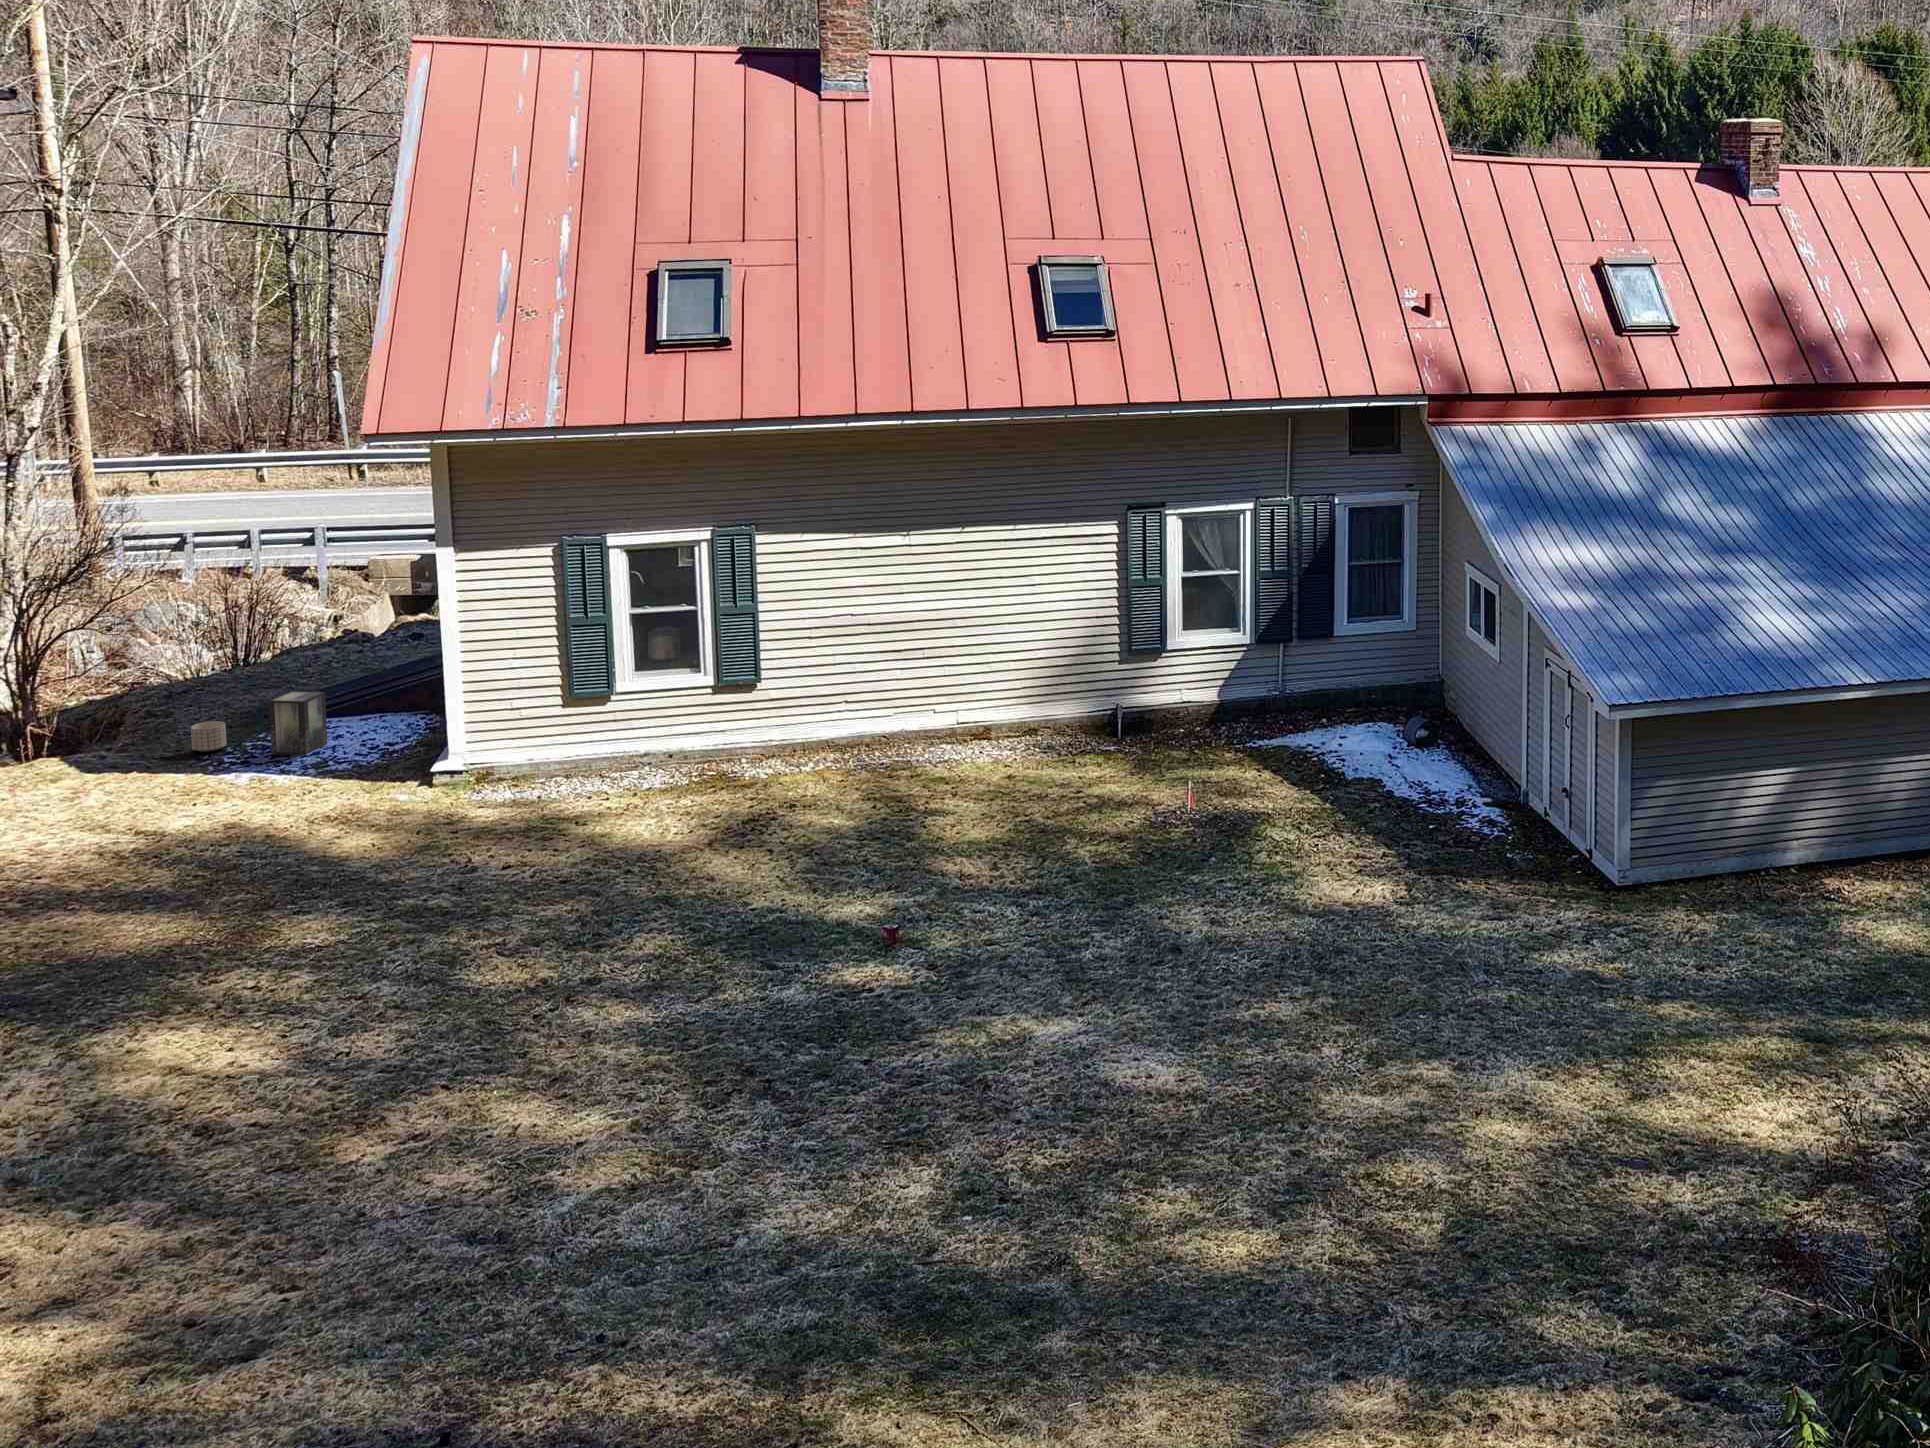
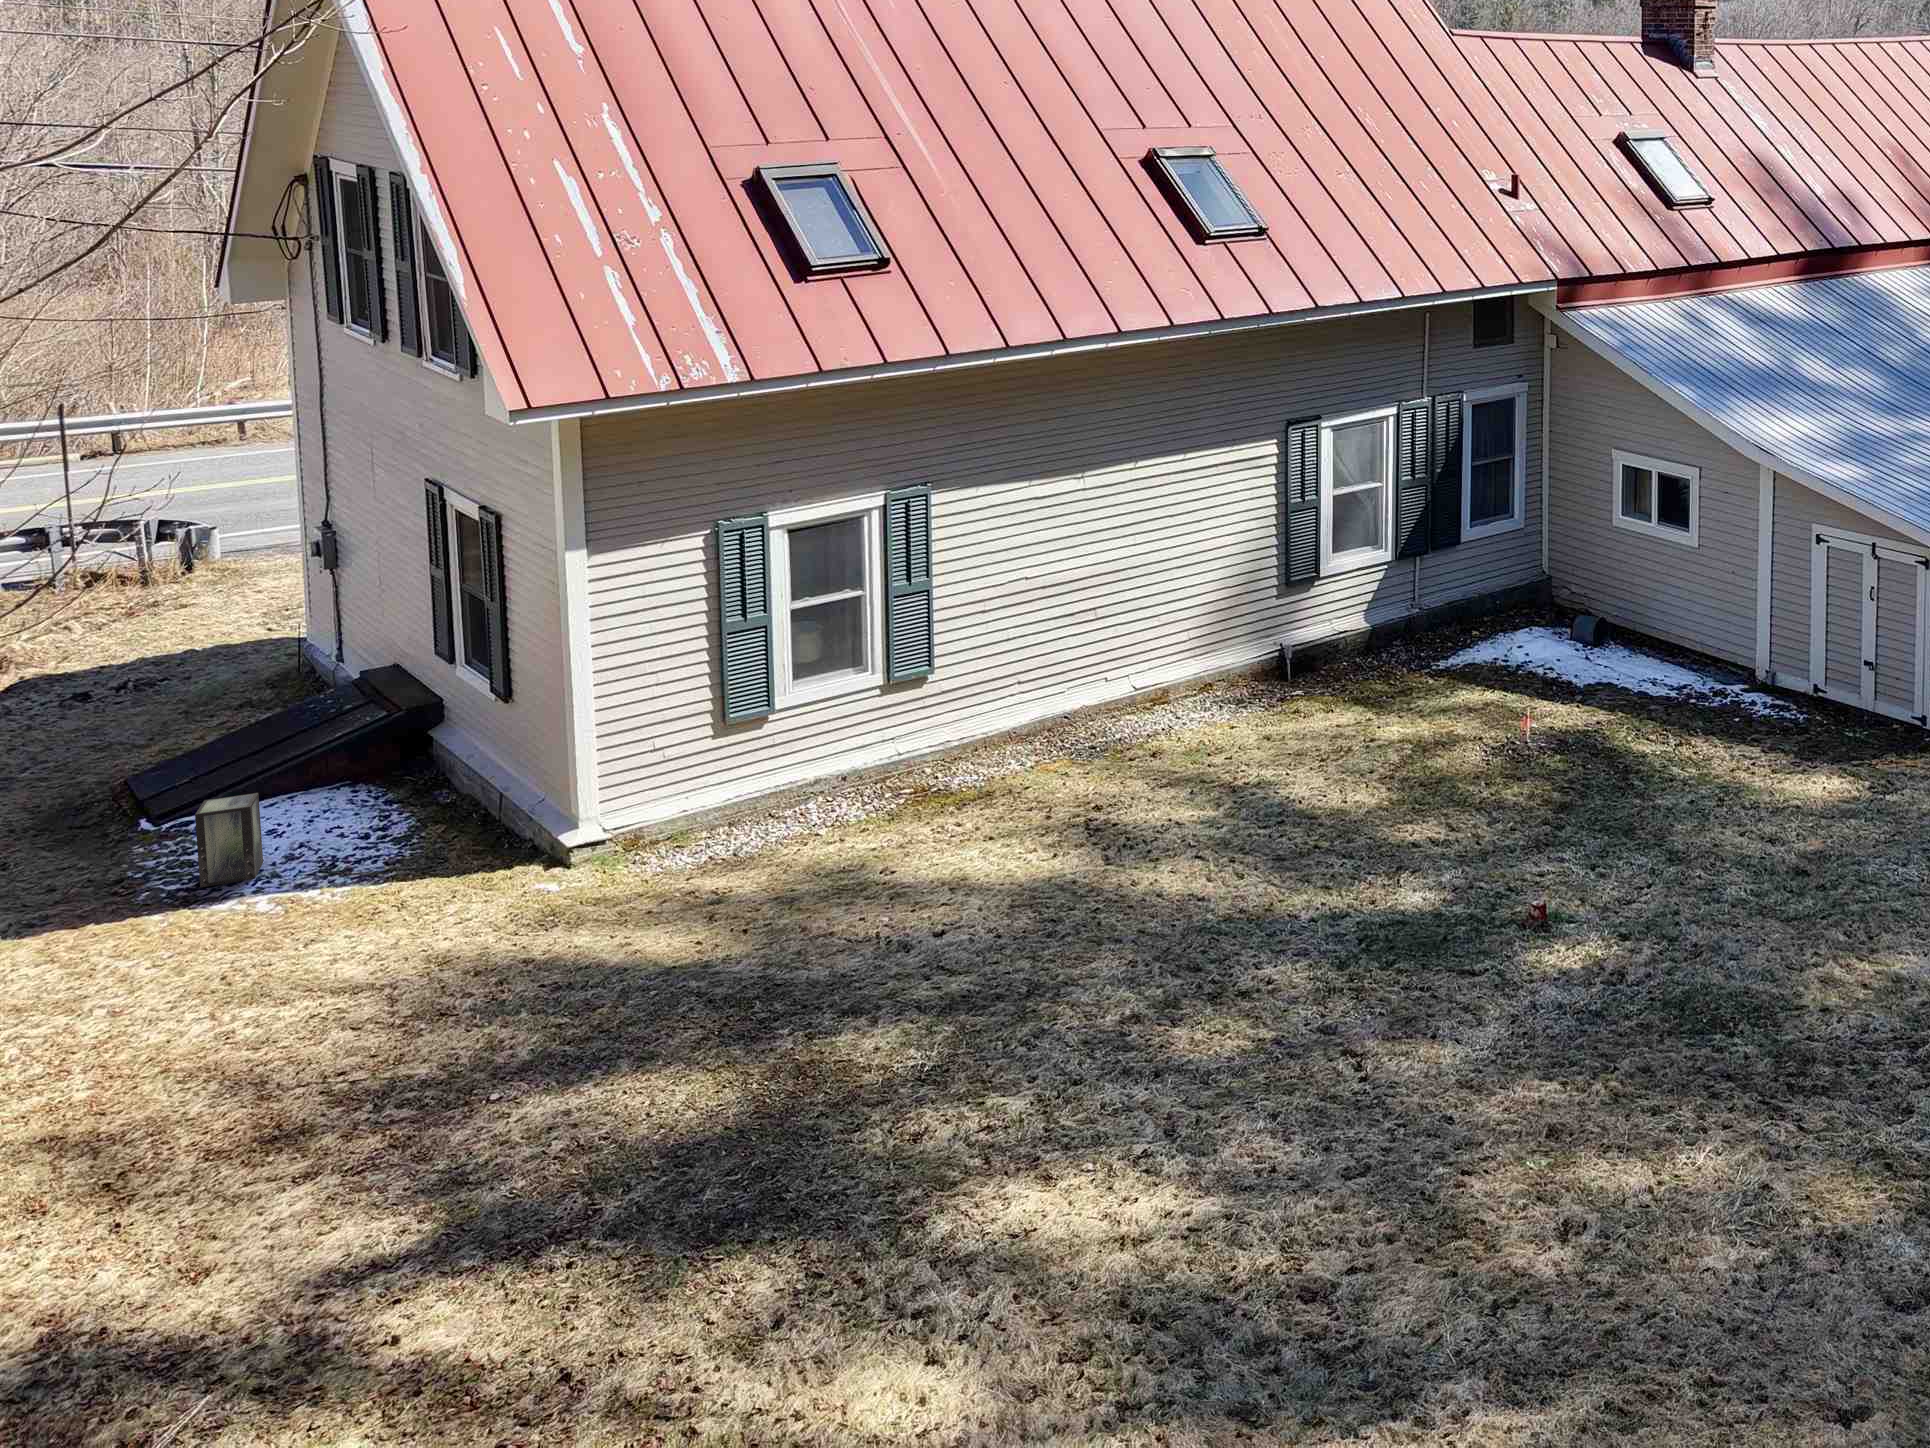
planter: present [191,721,226,752] -> none [56,861,106,906]

